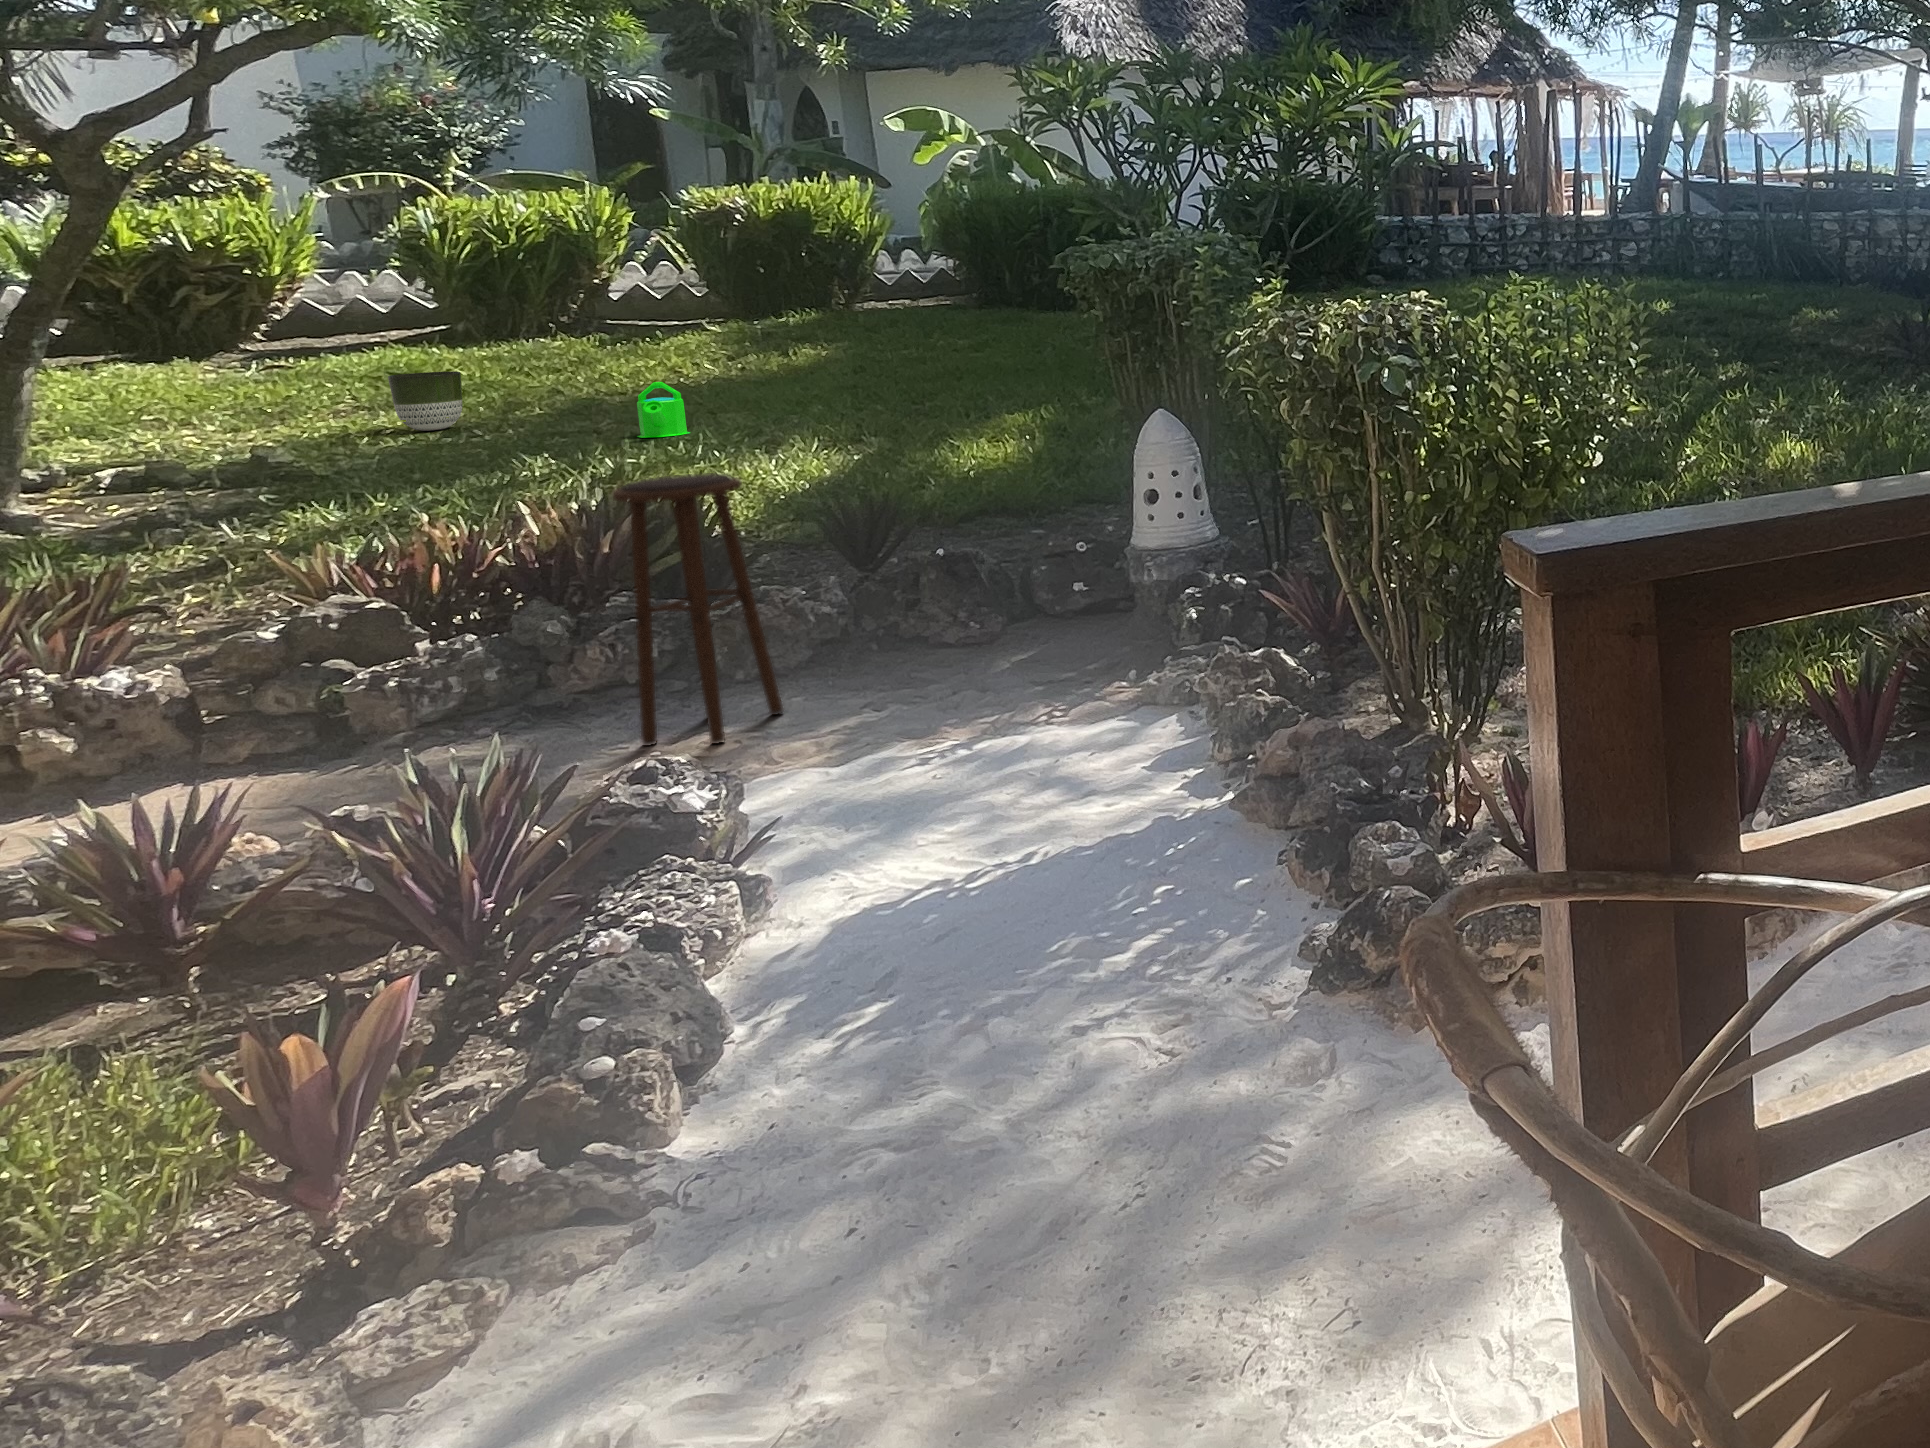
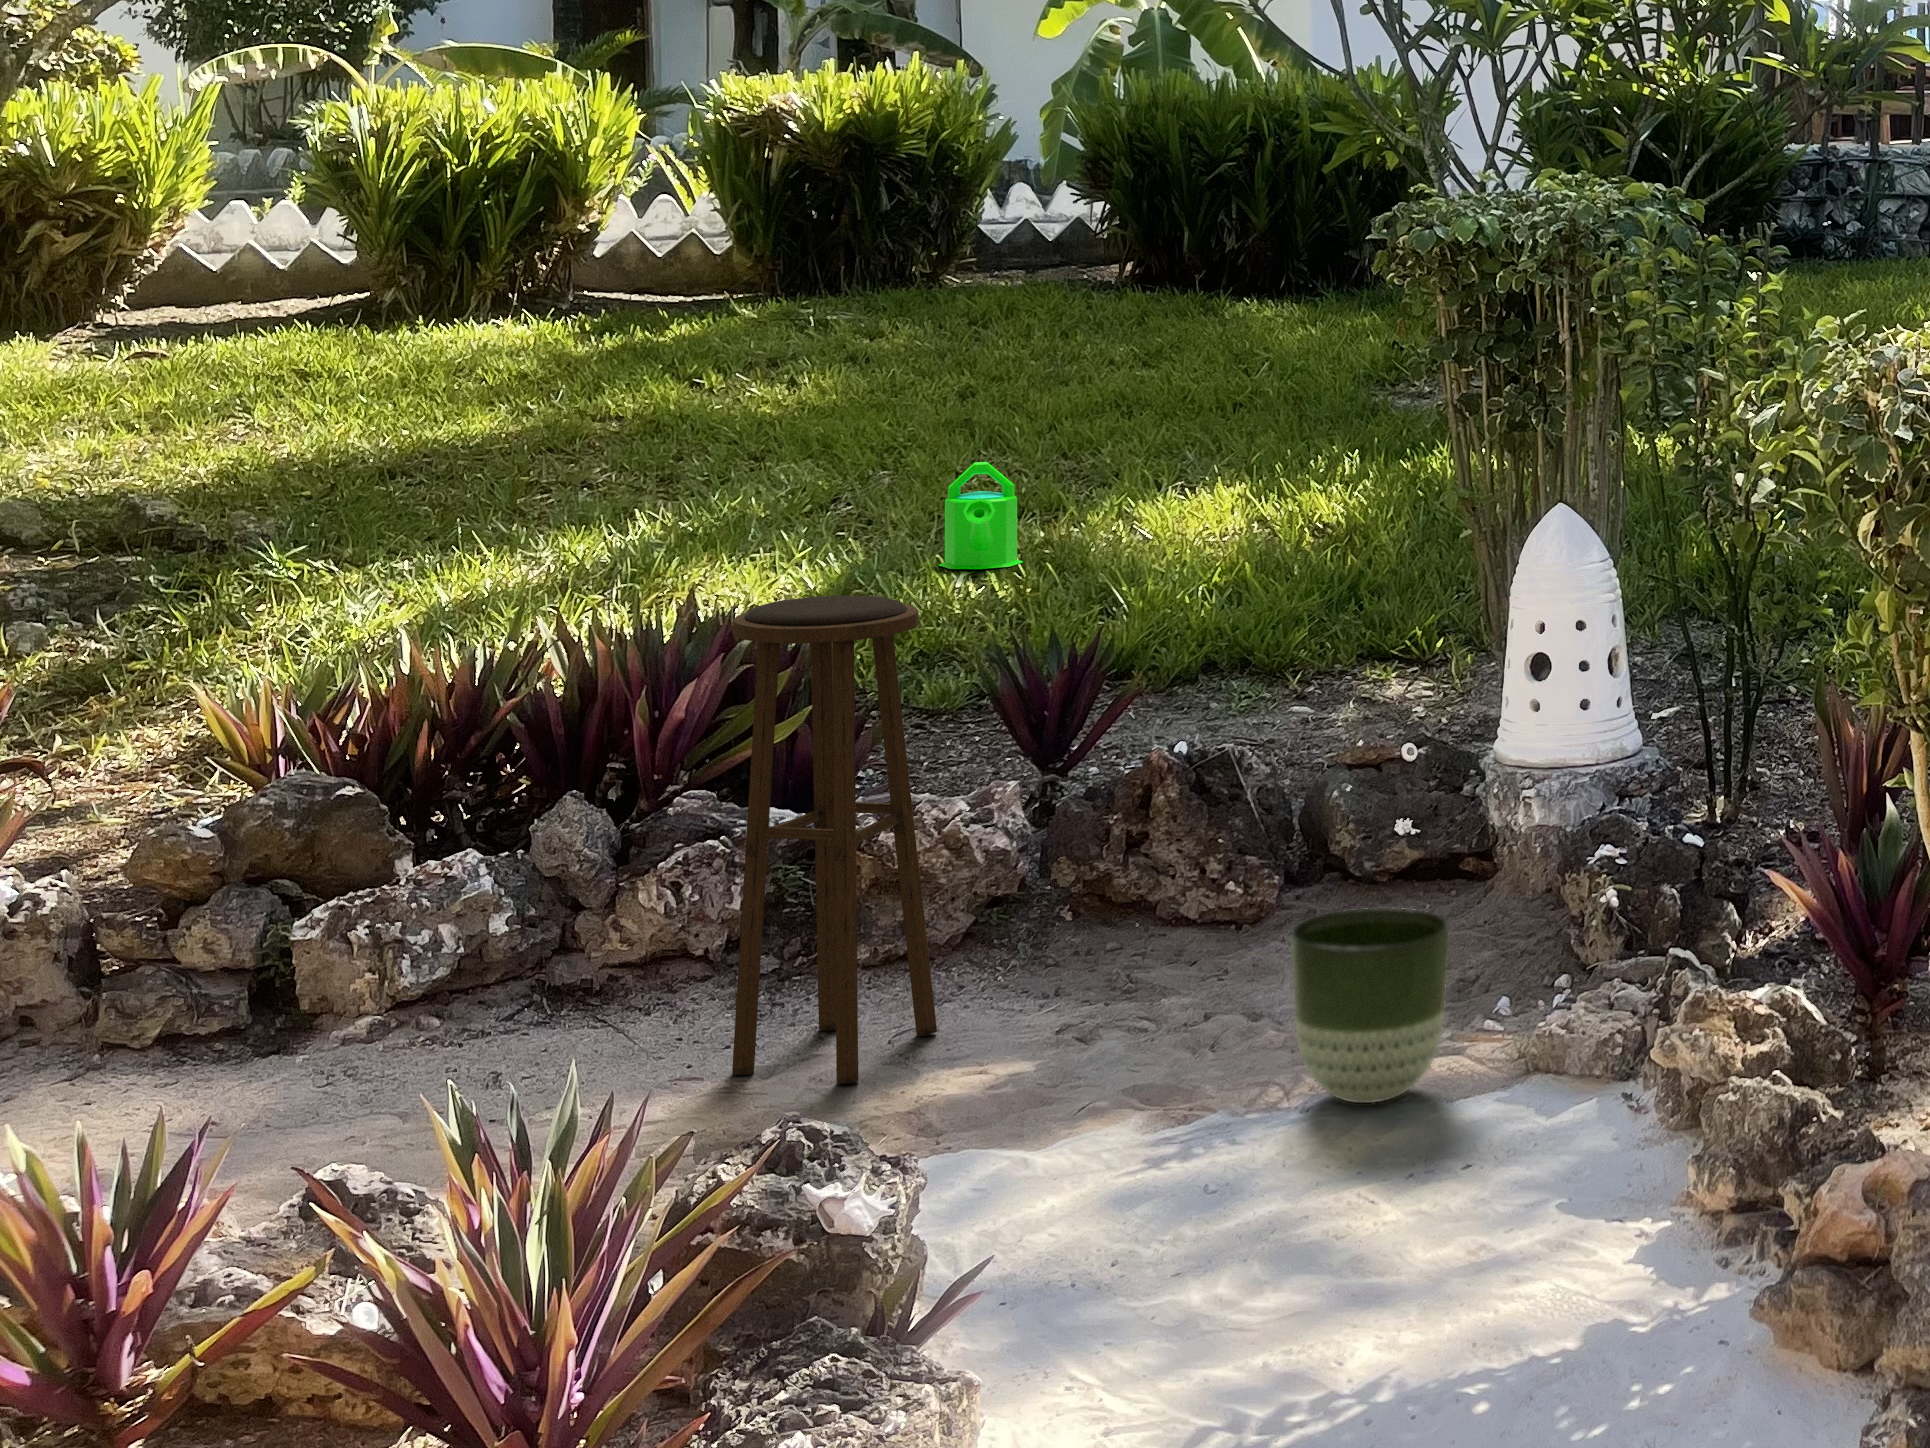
planter: present [388,371,462,431] -> present [1291,908,1448,1103]
watering can: present [637,382,690,438] -> present [939,462,1023,569]

